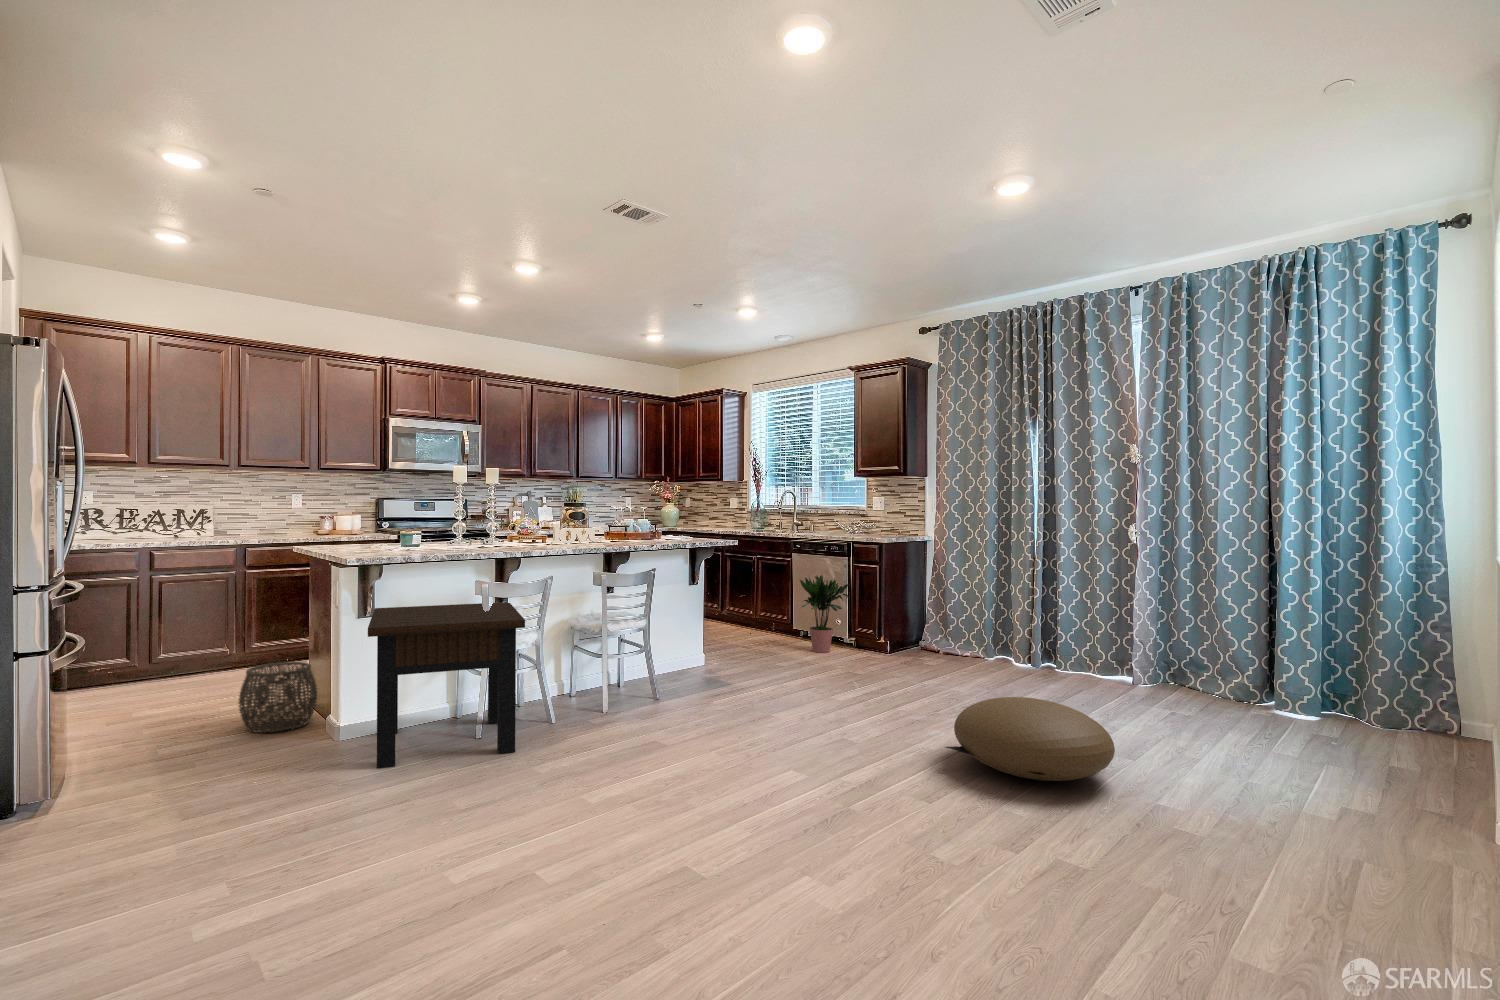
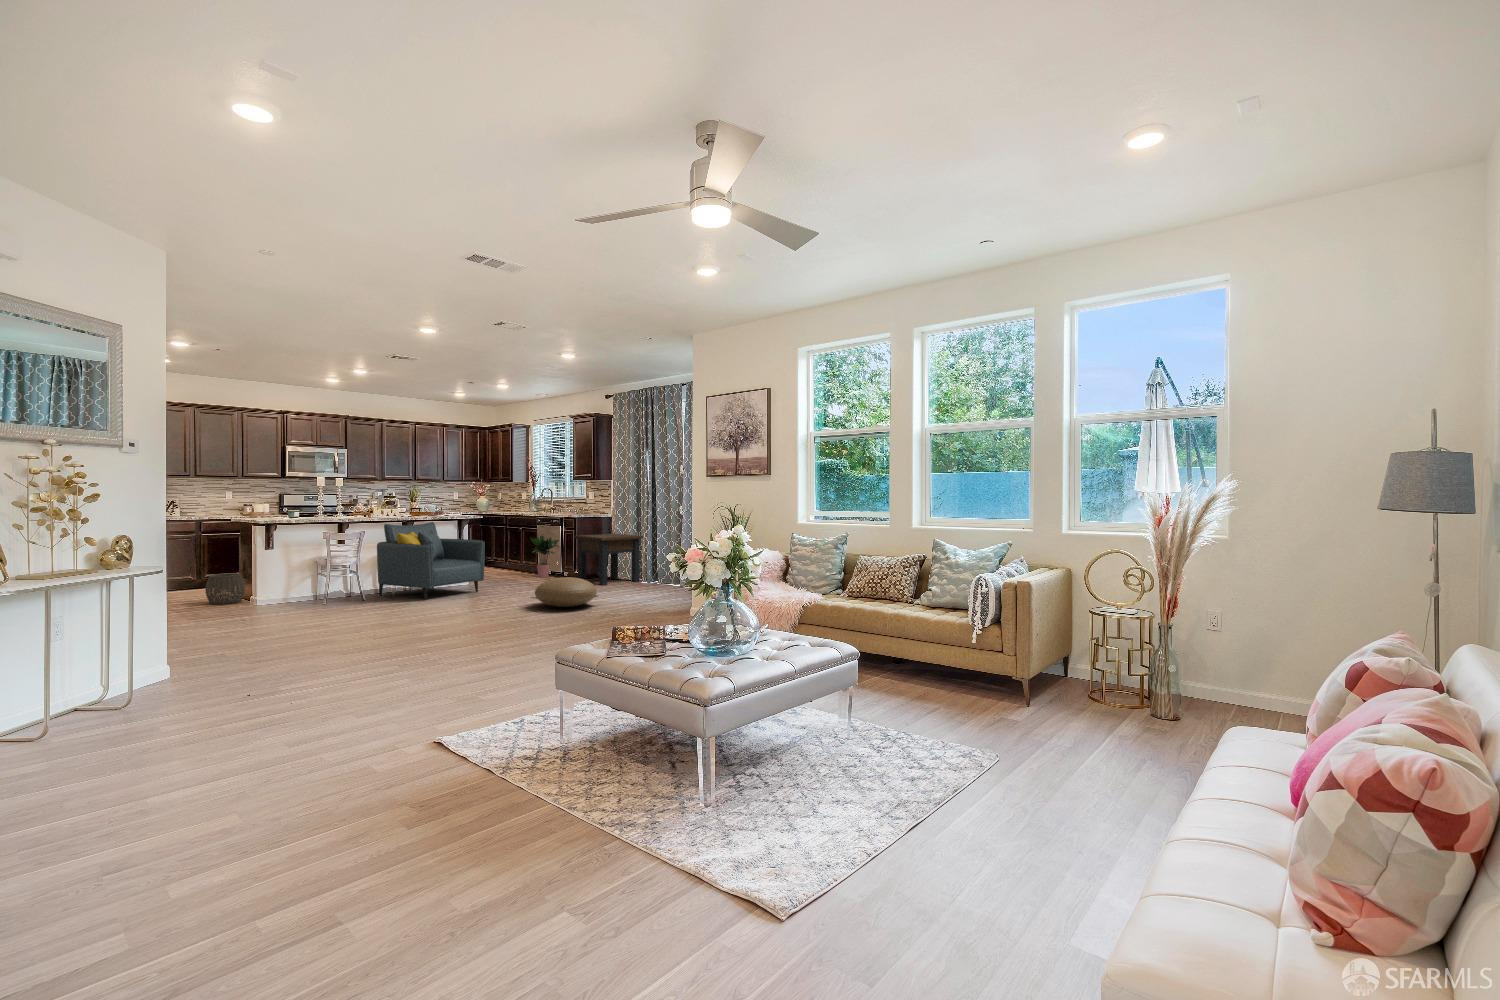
armchair: none [570,554,773,730] -> present [377,522,485,600]
side table: present [368,602,525,768] -> present [575,534,643,585]

